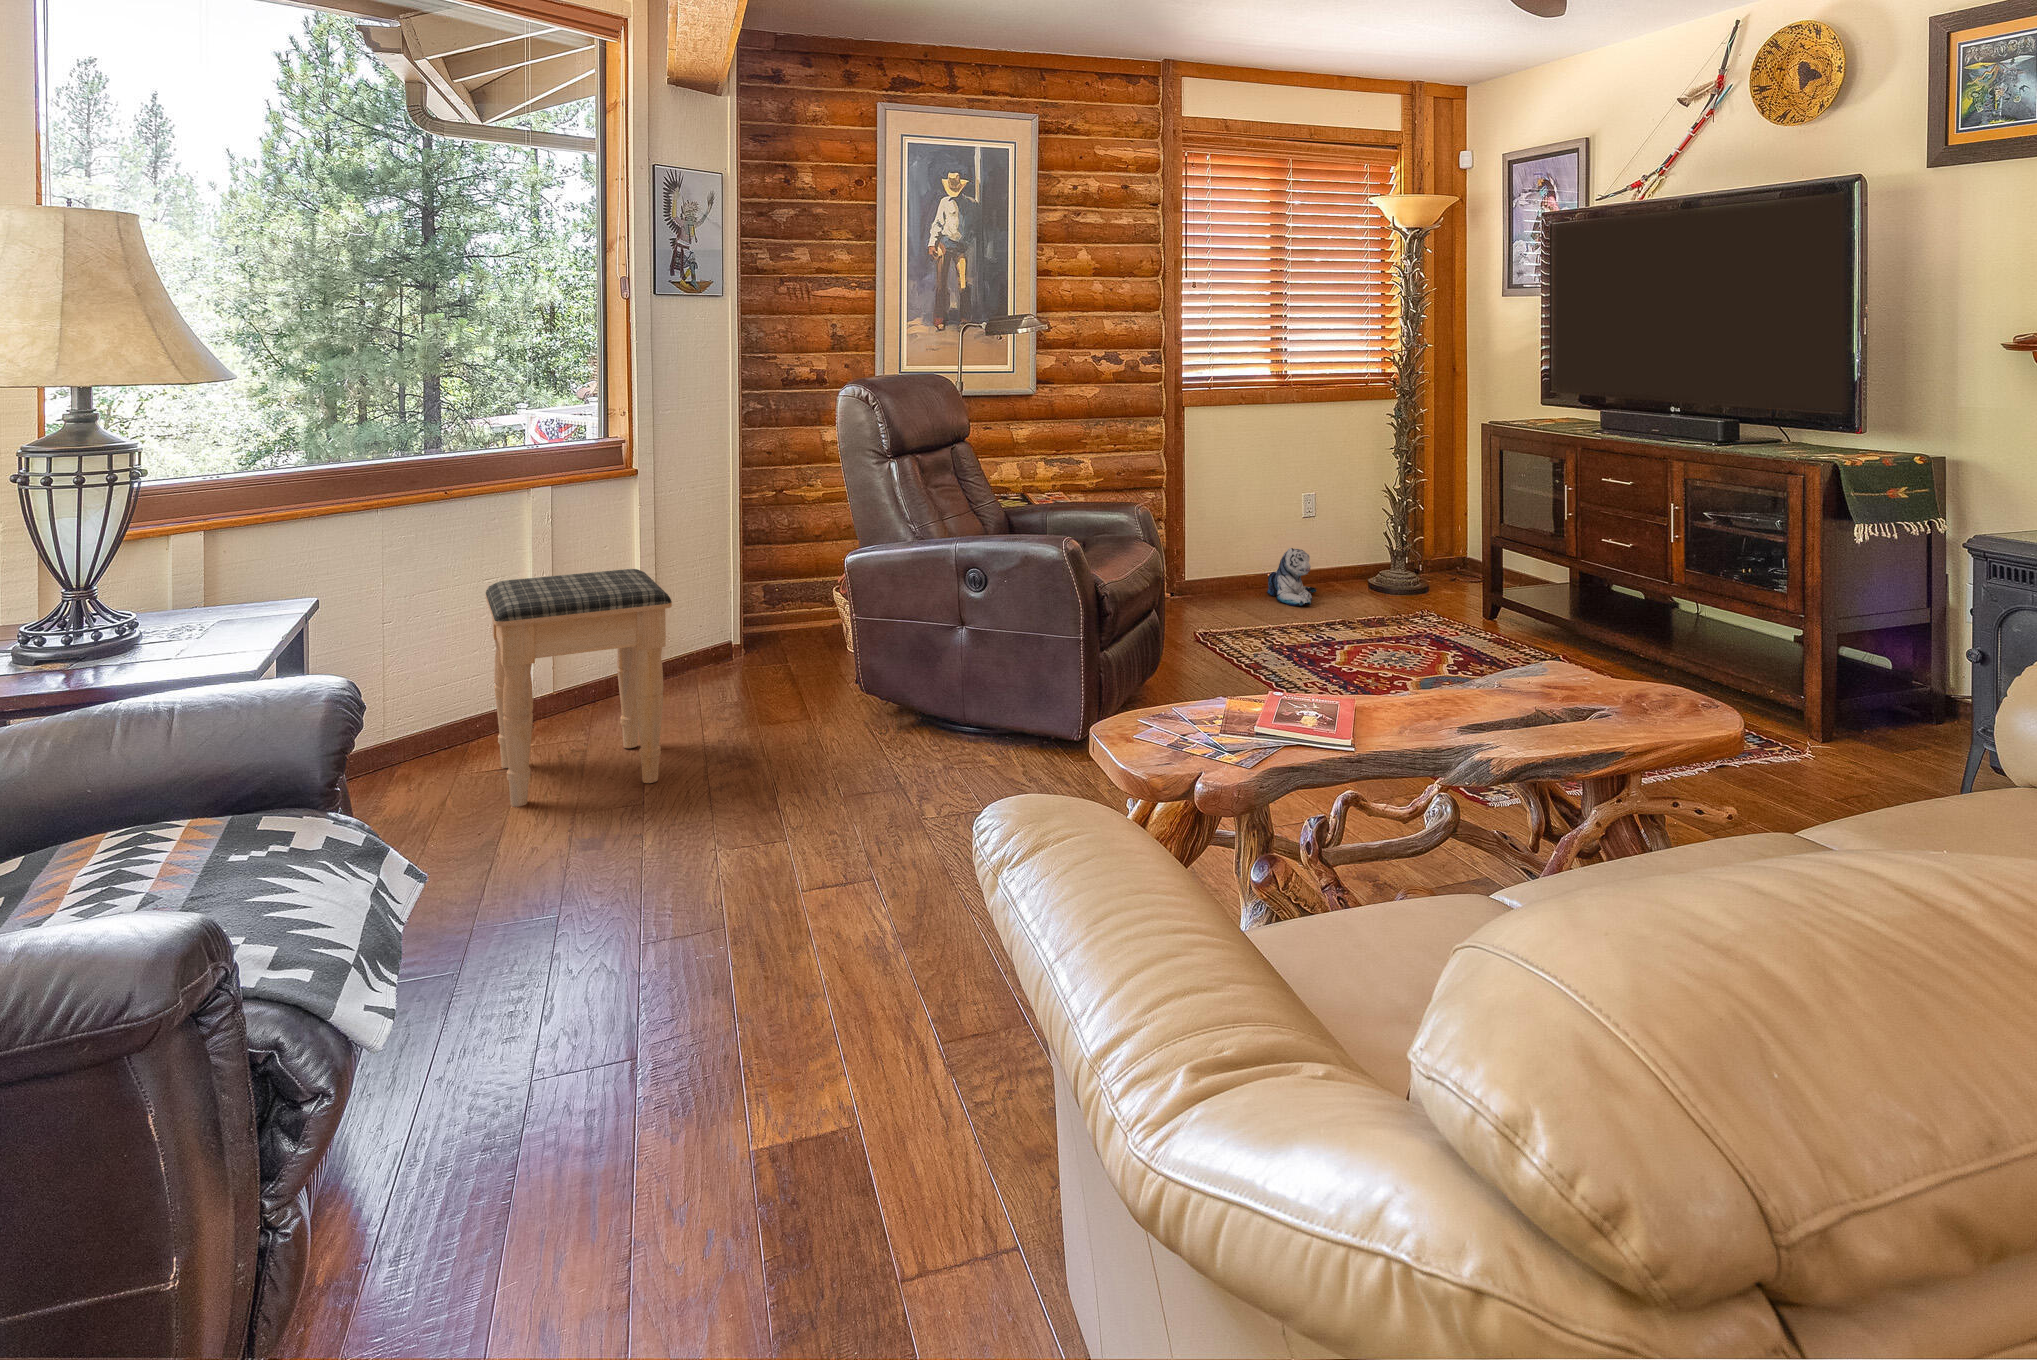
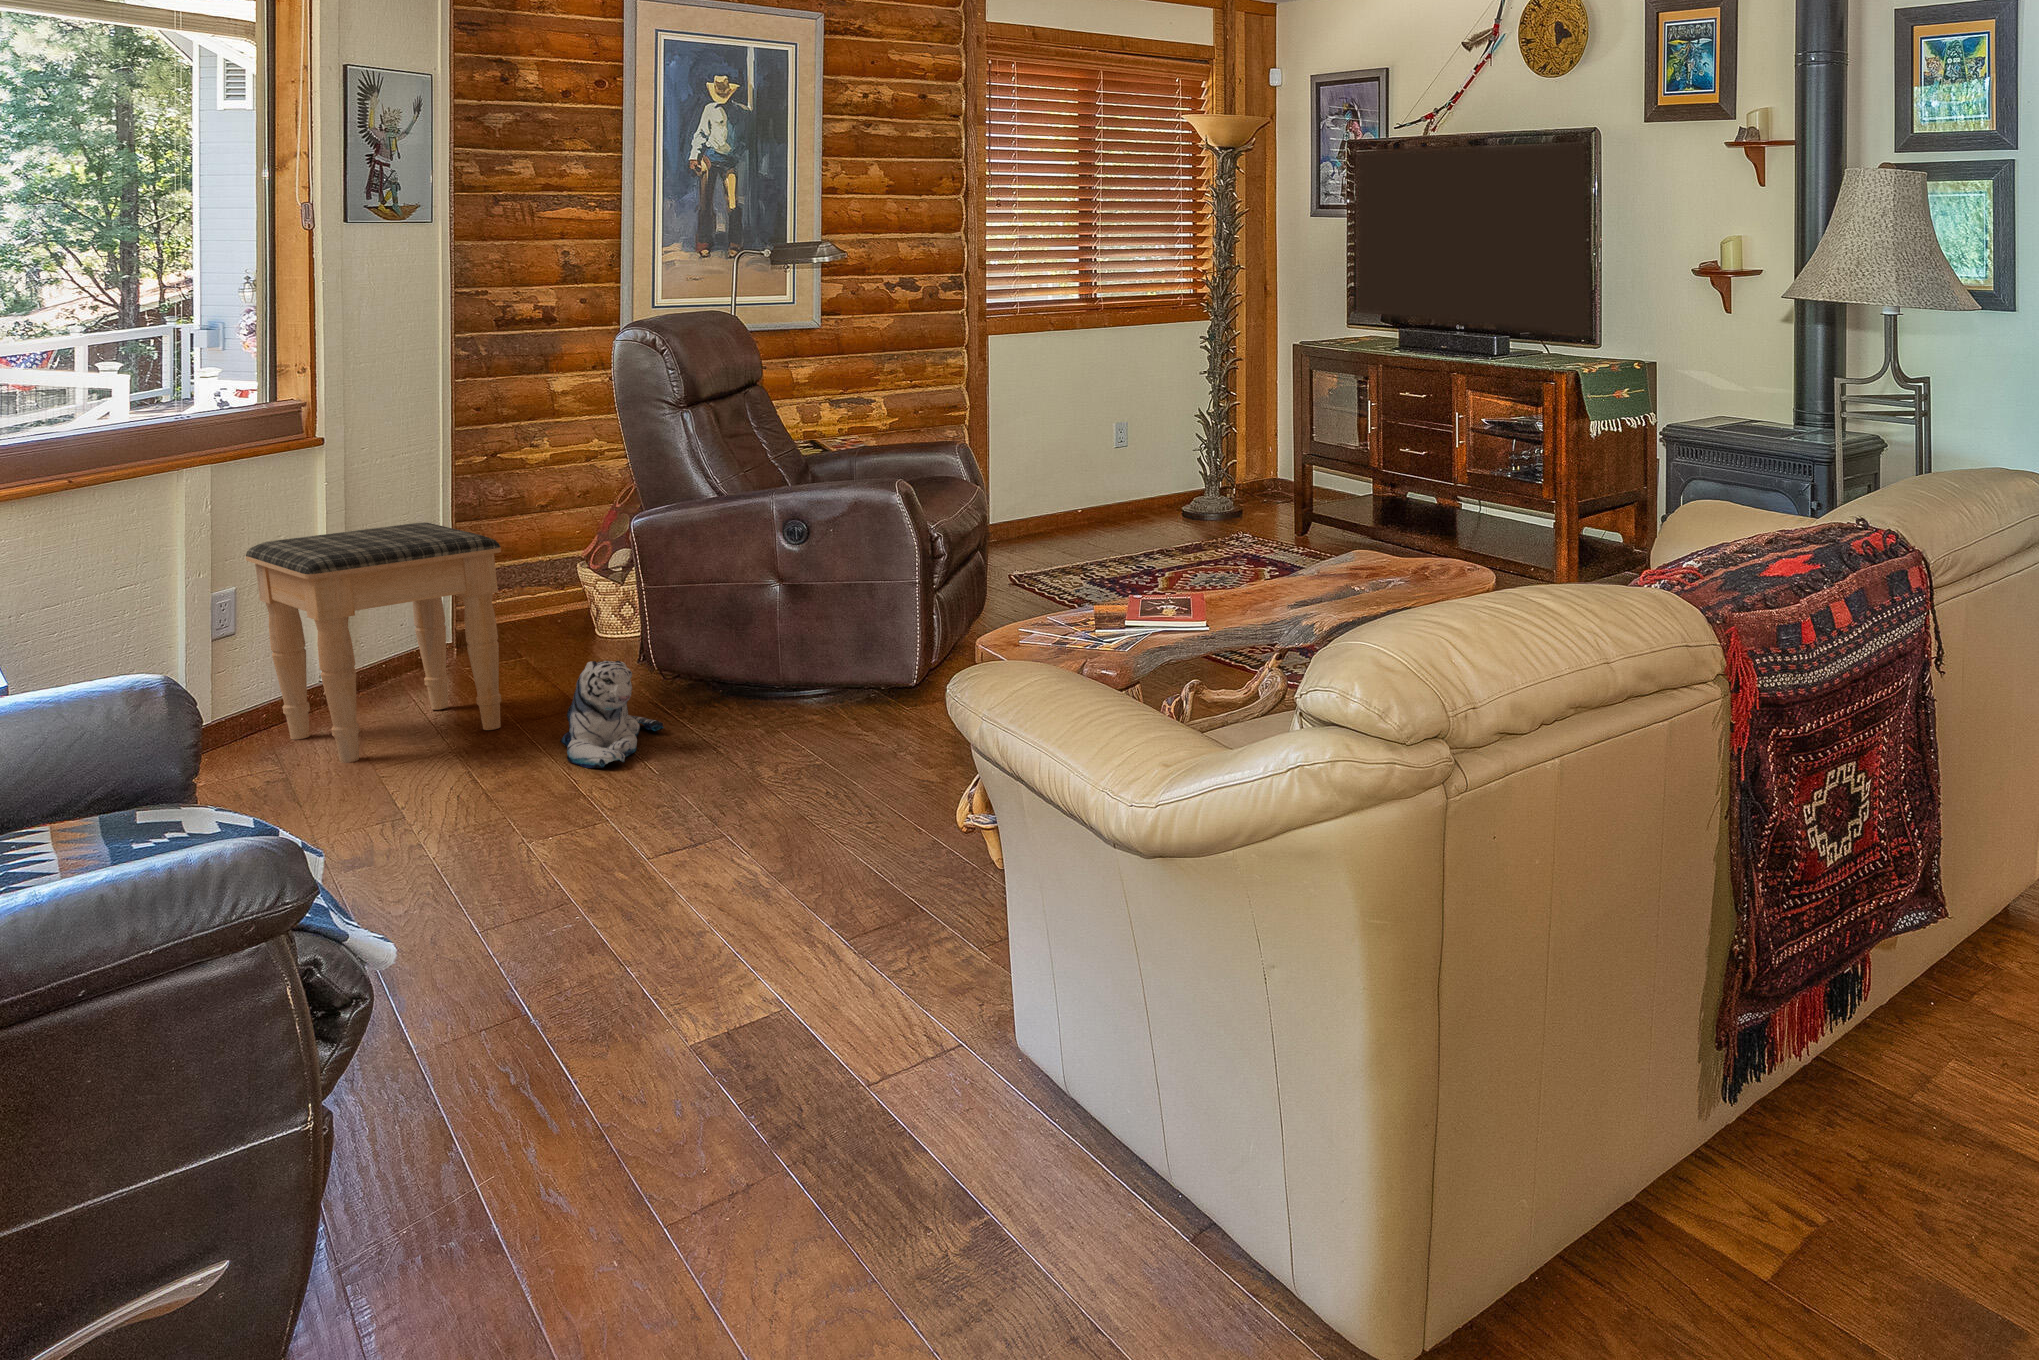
plush toy: present [1267,548,1316,606] -> present [560,661,664,768]

